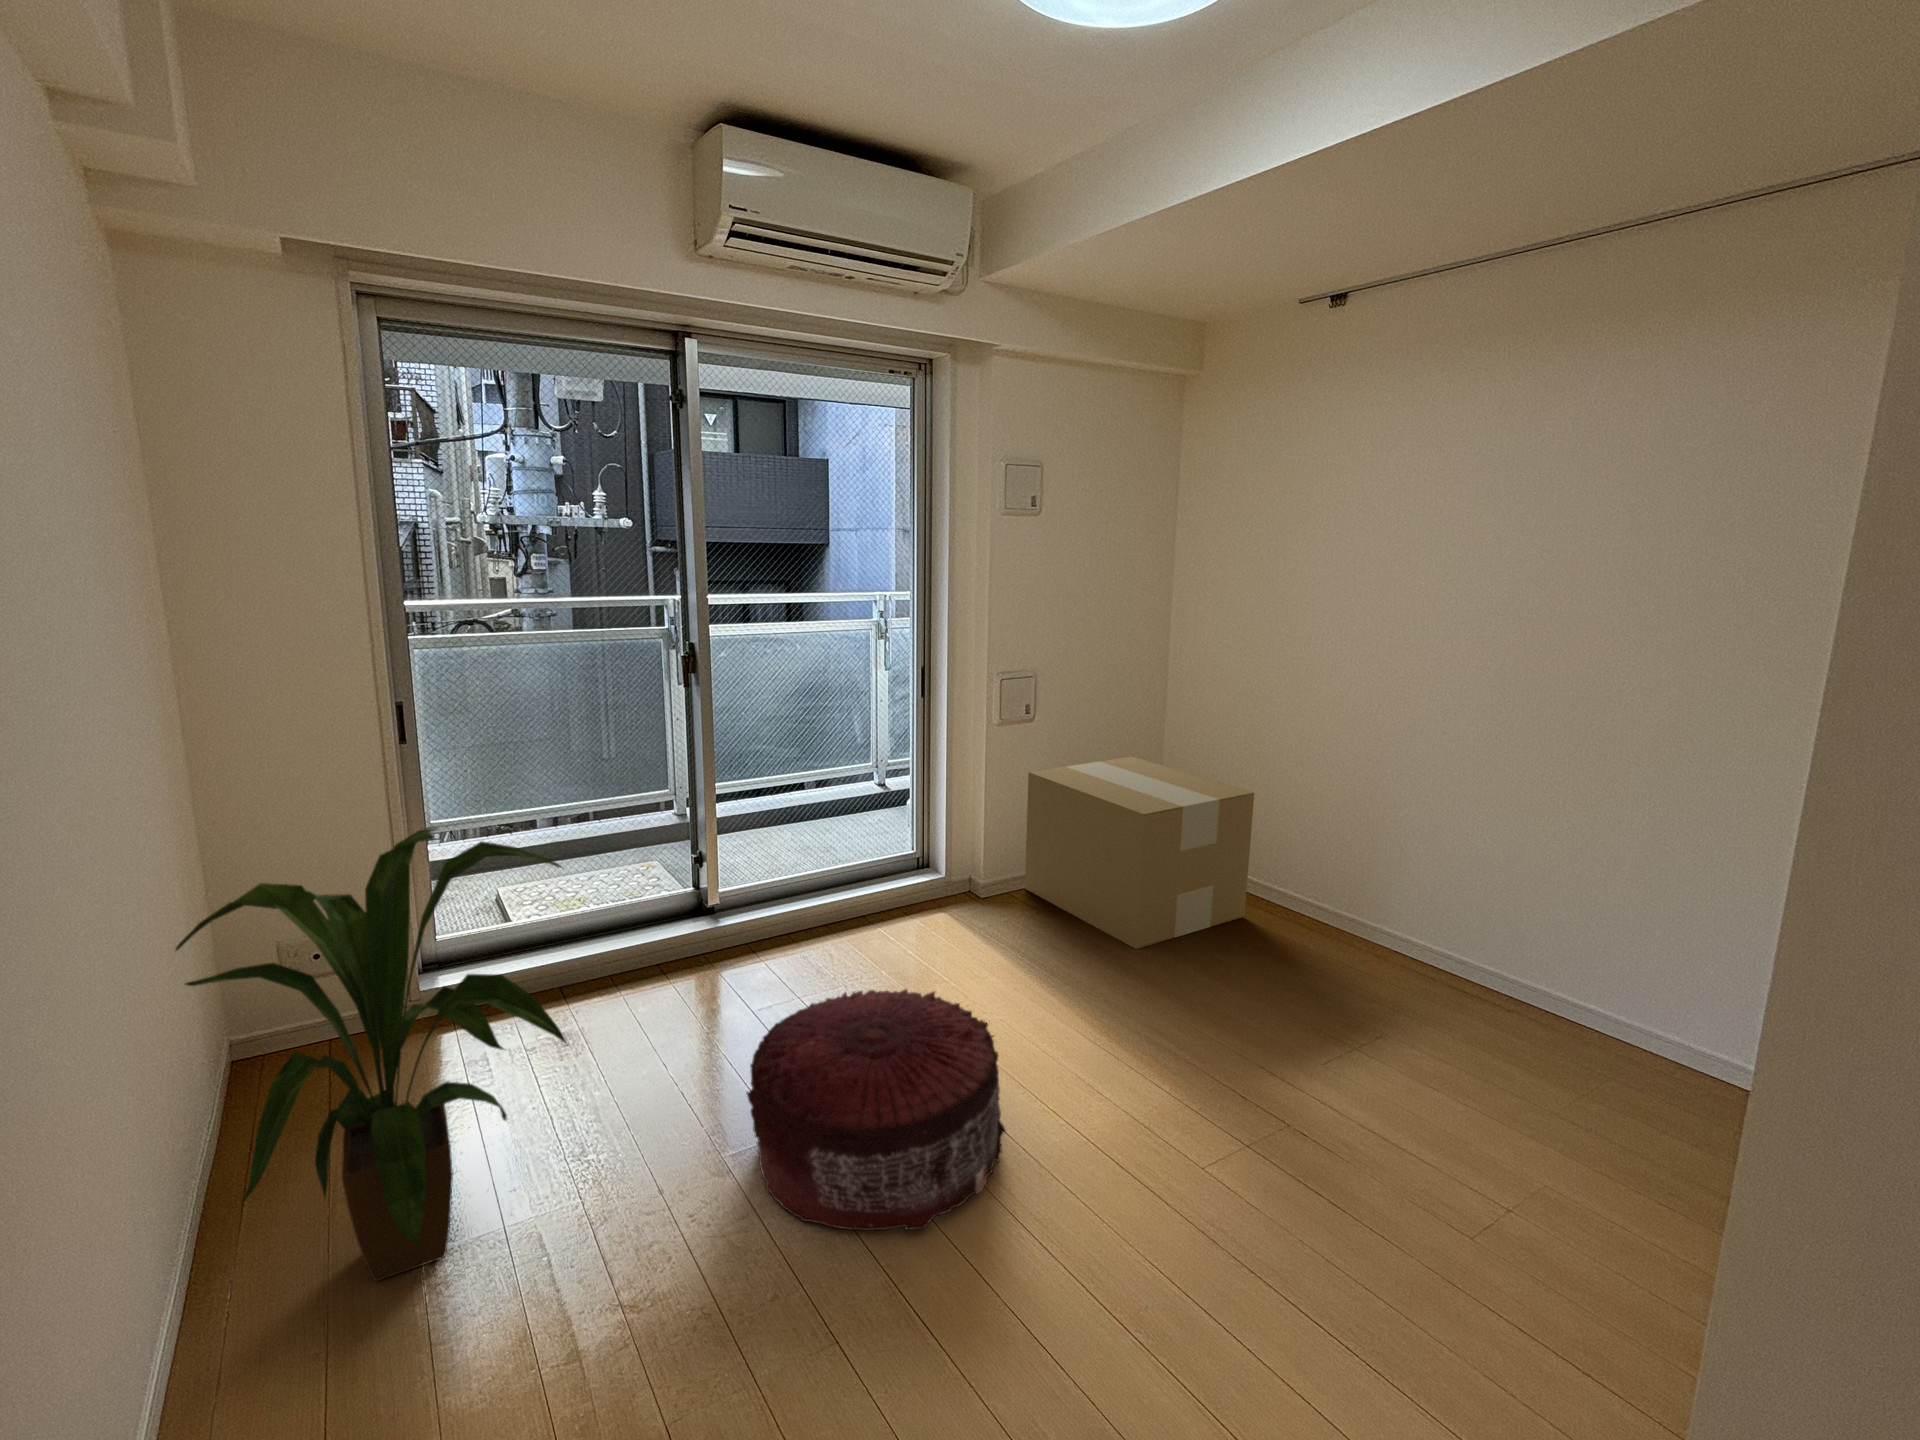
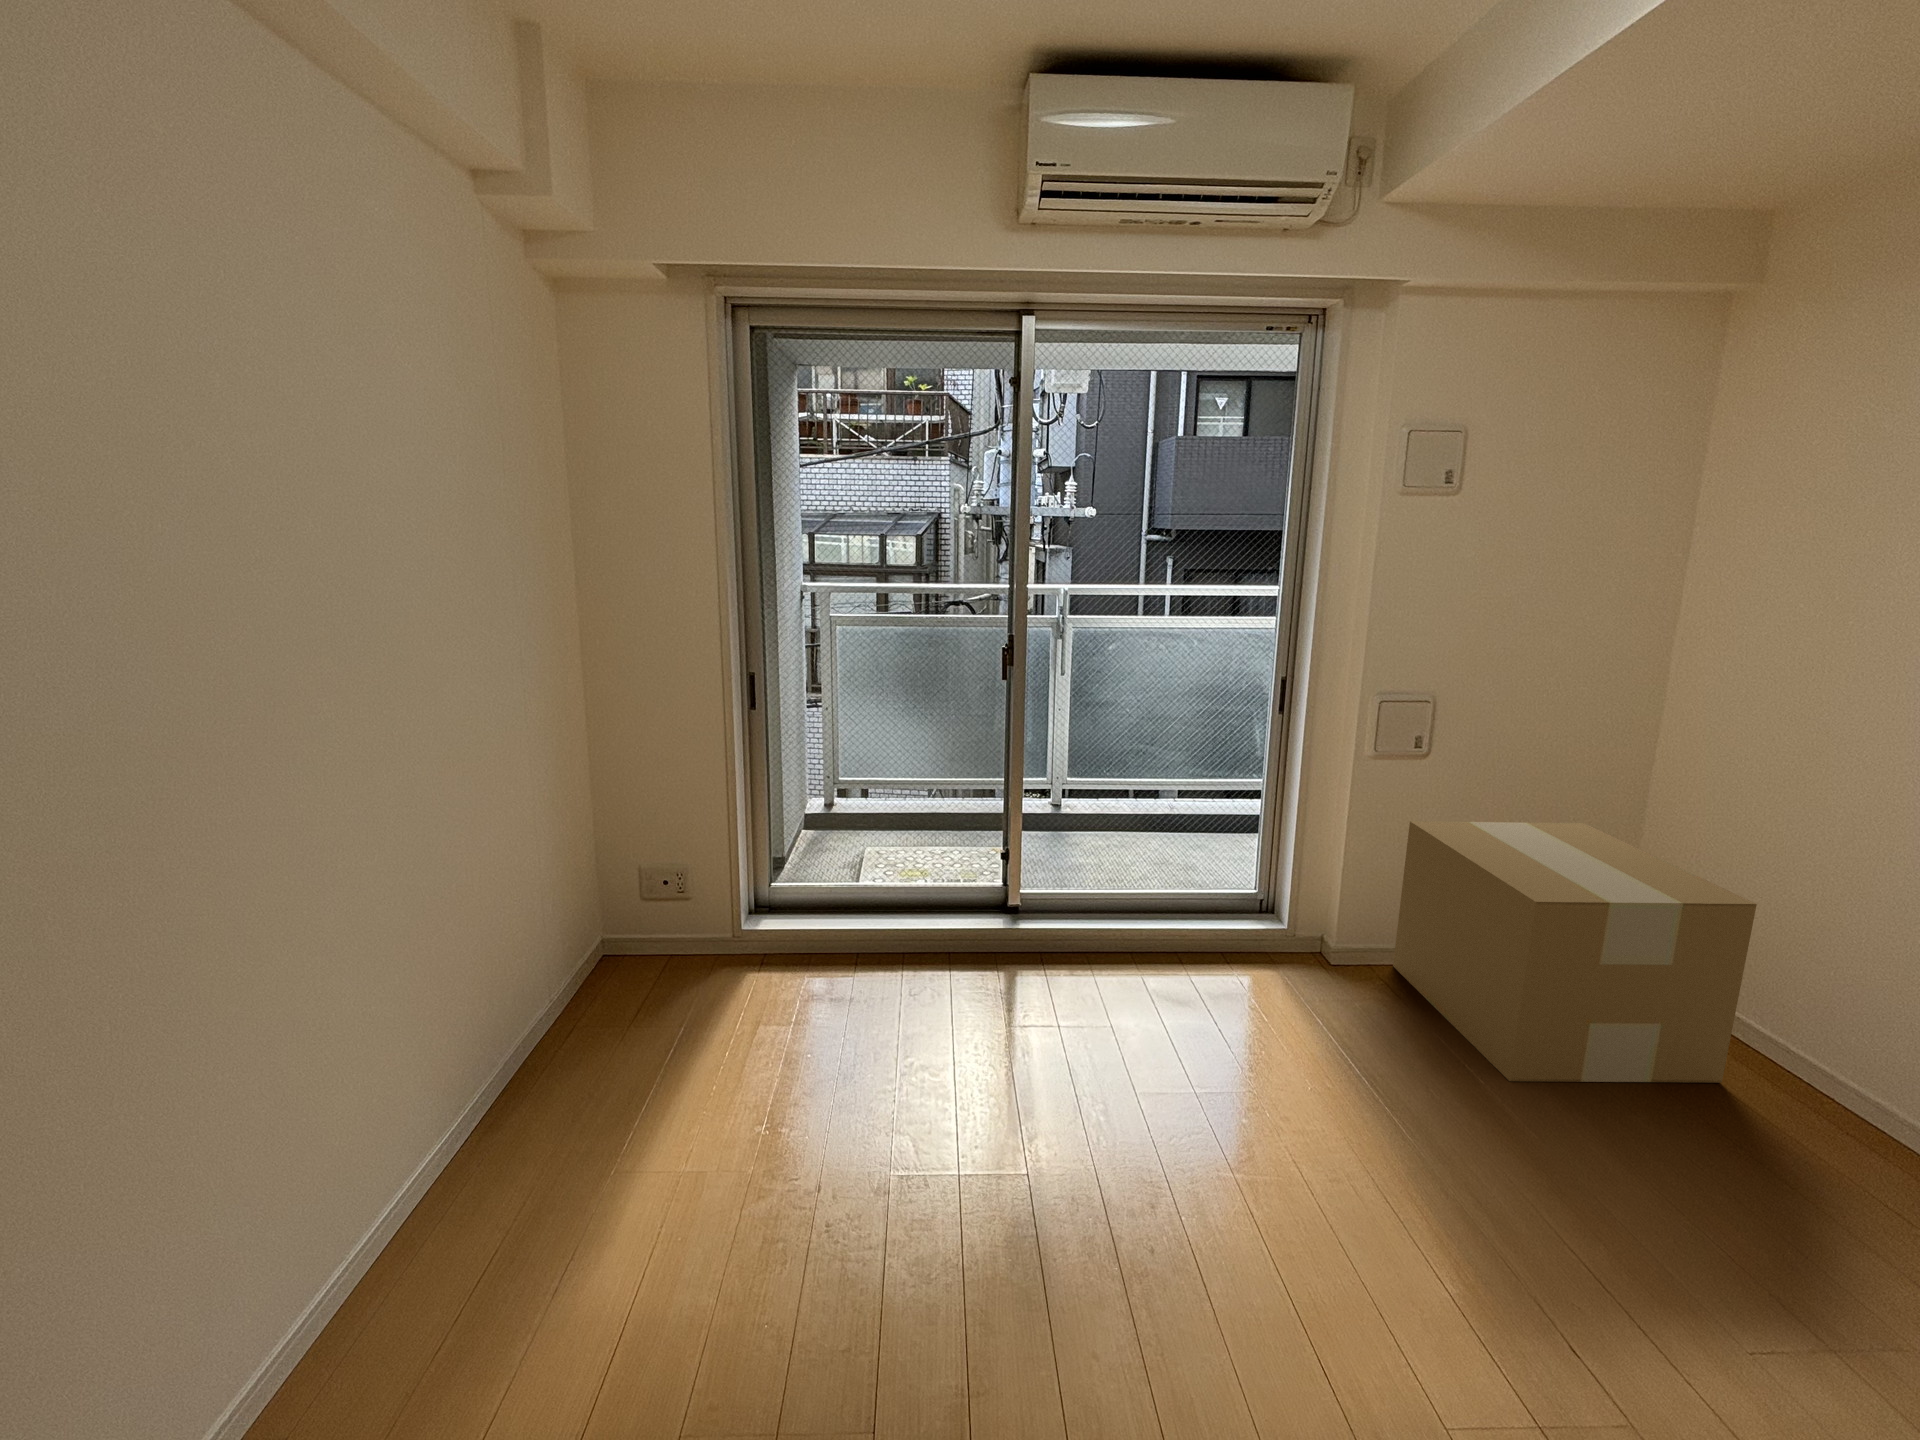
house plant: present [176,828,568,1281] -> none [460,780,748,1164]
pouf: present [747,989,1006,1230] -> none [898,1028,1184,1321]

